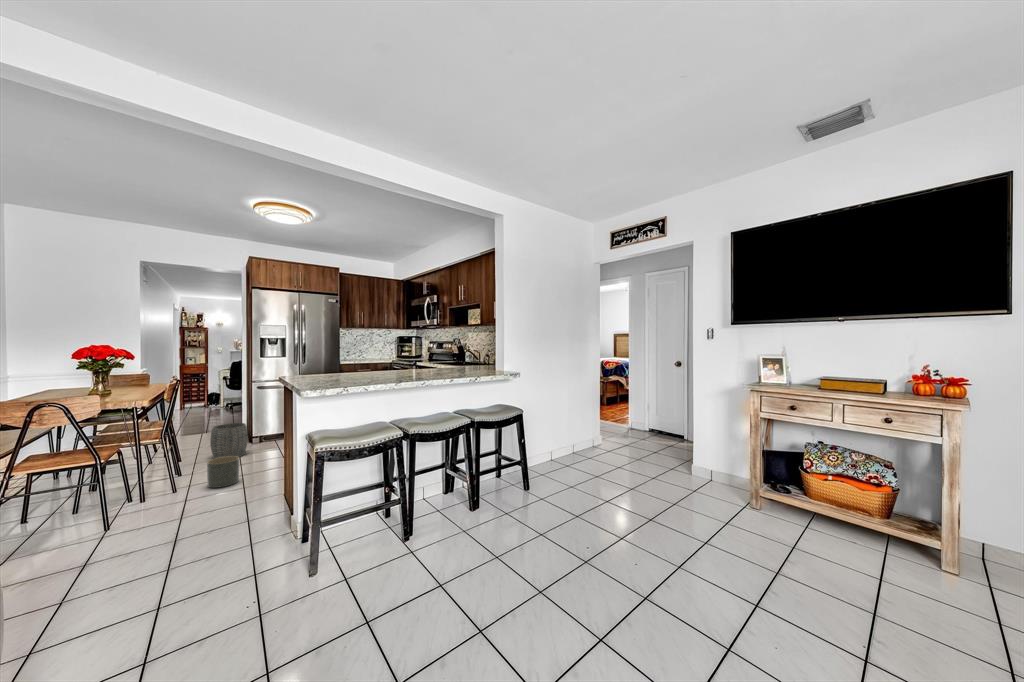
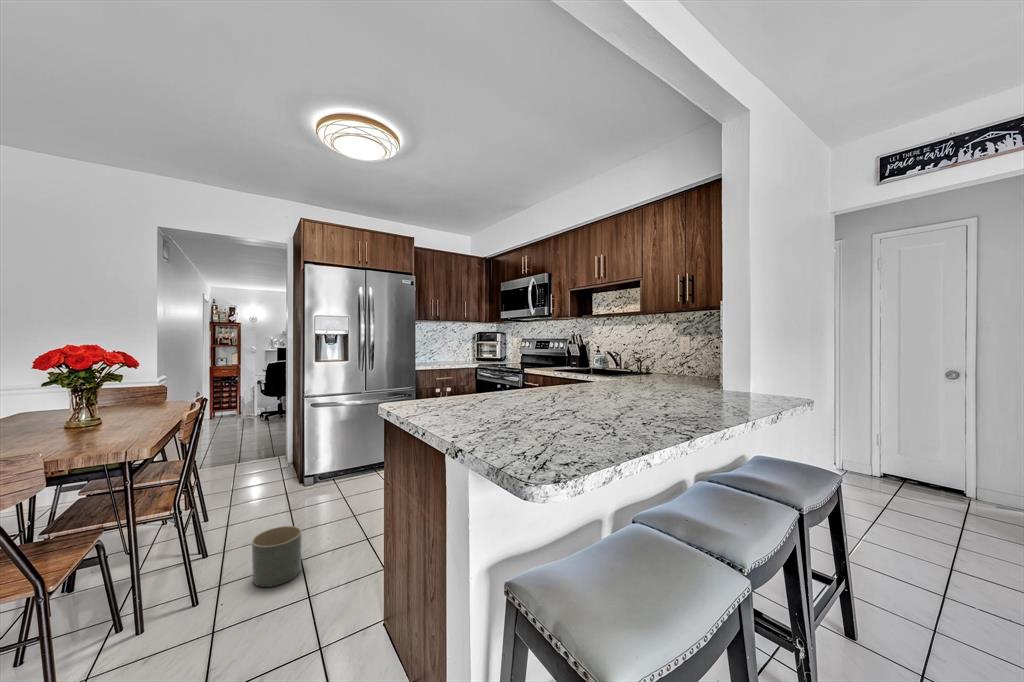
woven basket: present [210,423,248,459] -> none [252,458,304,516]

